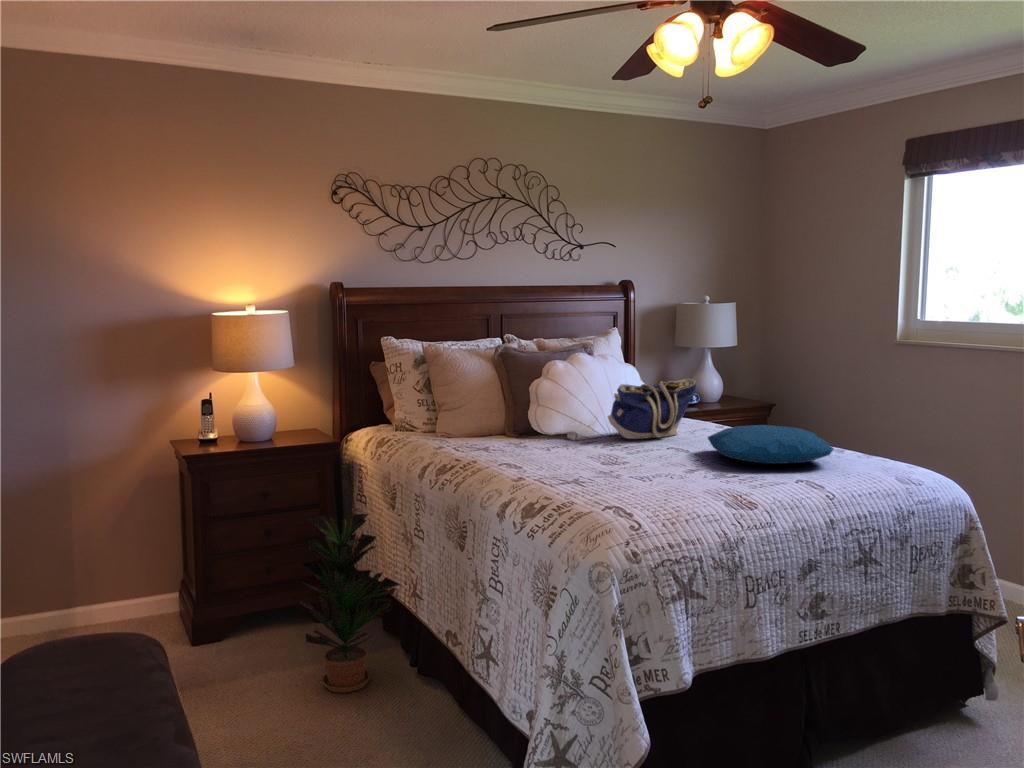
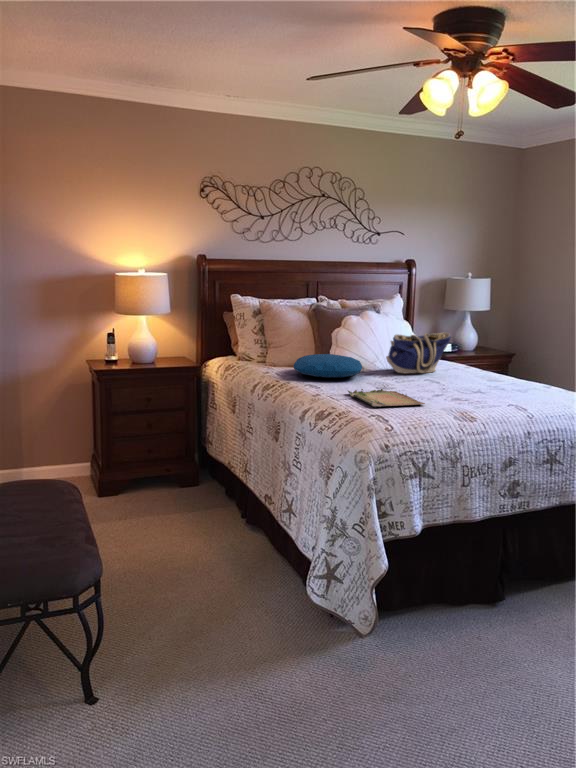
pillow: present [708,425,834,464] -> present [294,354,362,378]
tray: none [562,458,679,494] -> present [348,389,425,407]
potted plant: present [300,514,400,693] -> none [169,414,237,532]

